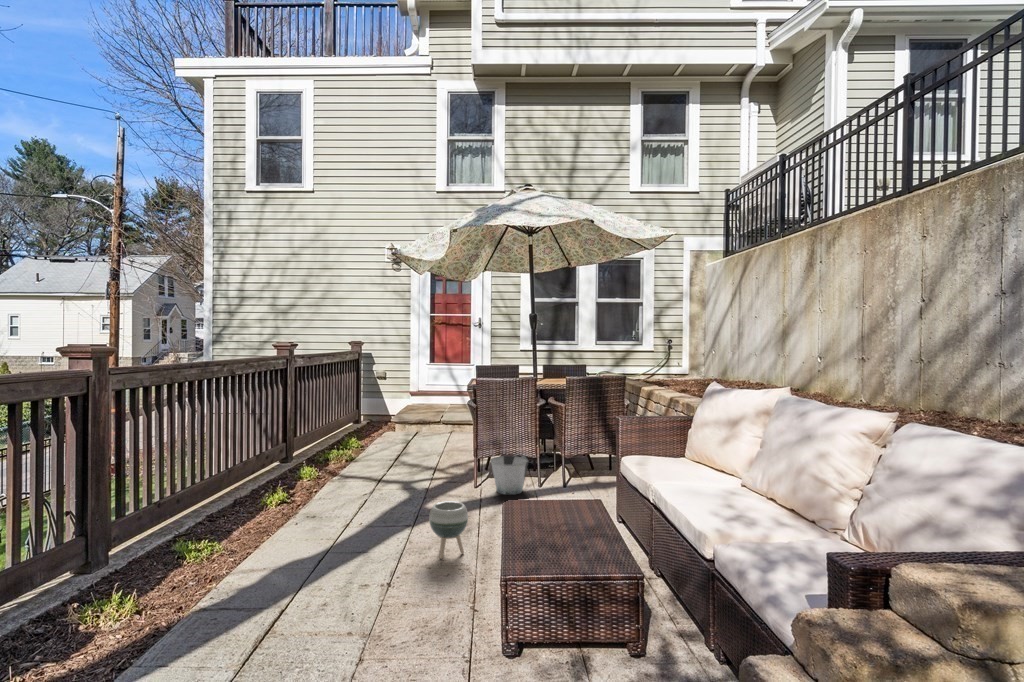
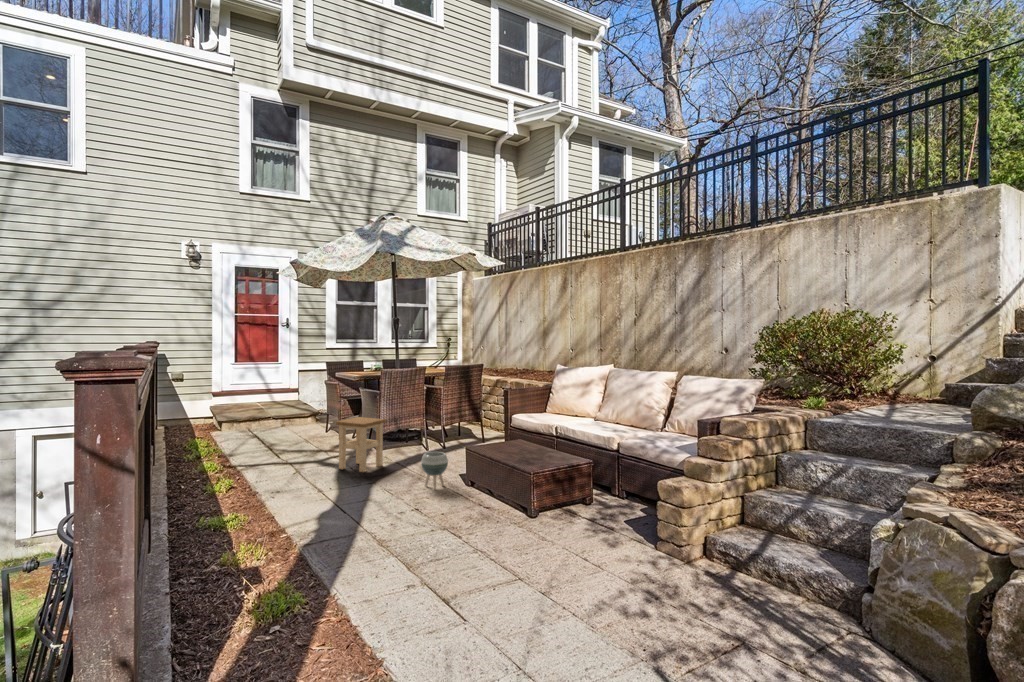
stool: none [399,436,457,509] -> present [336,417,386,472]
bucket: present [491,456,529,495] -> none [396,425,425,457]

